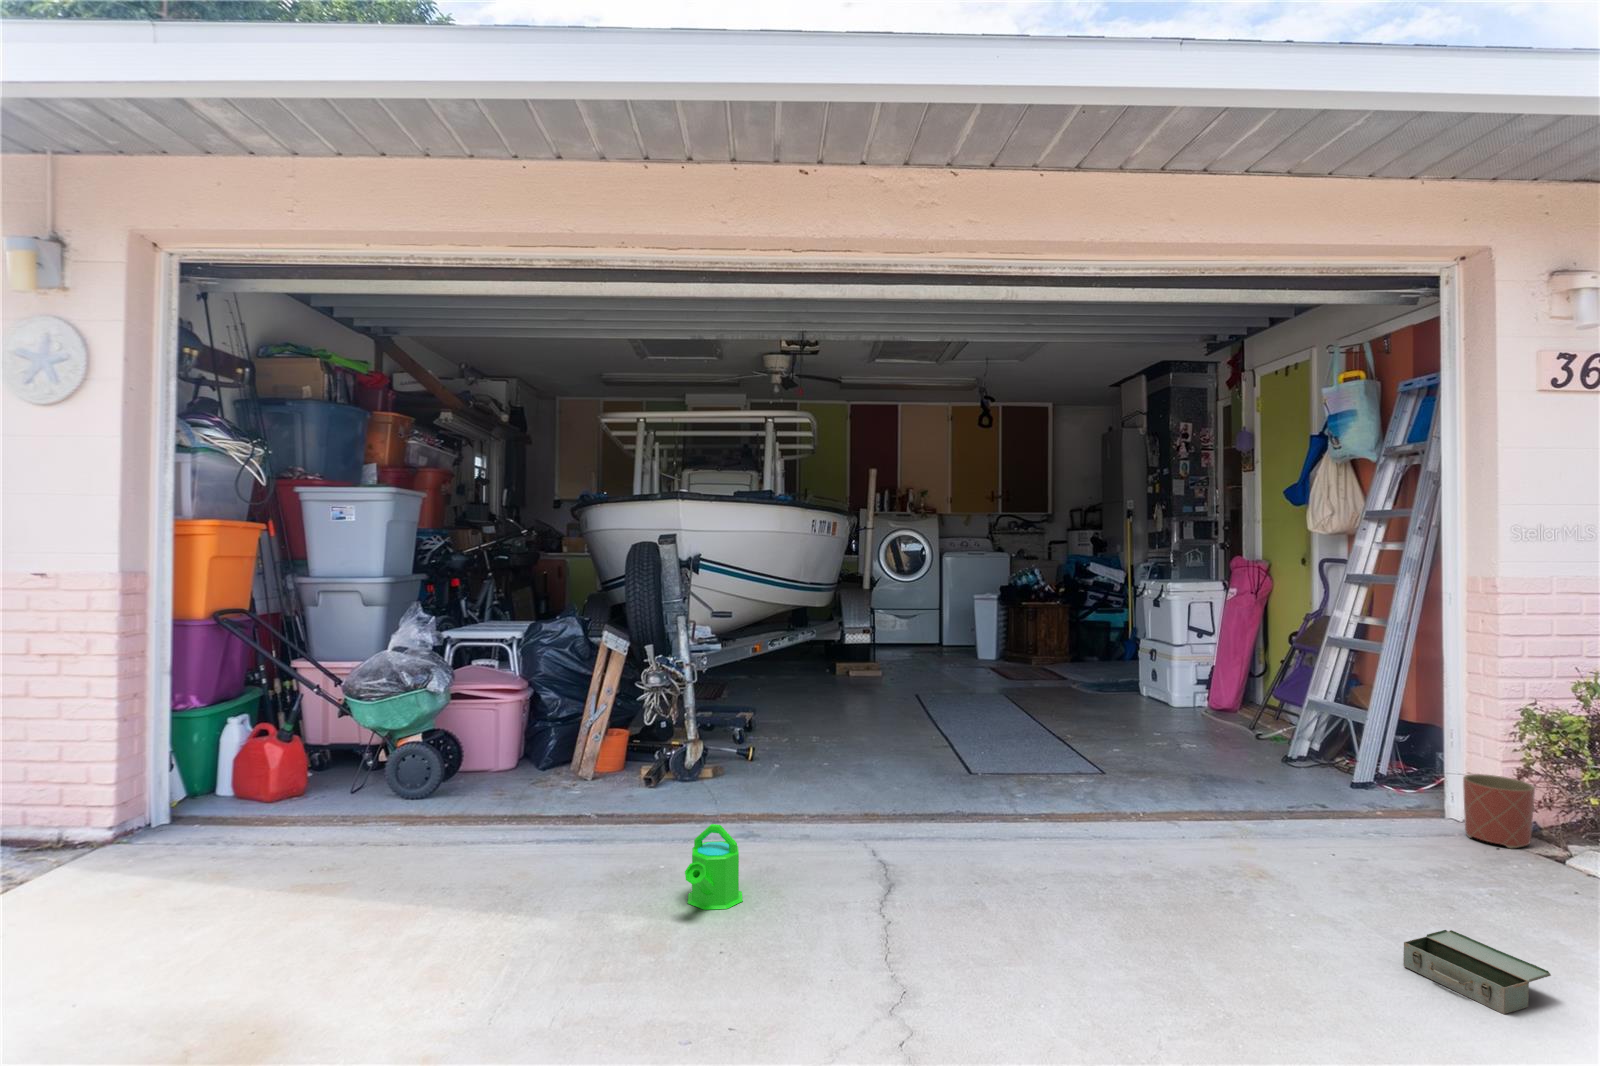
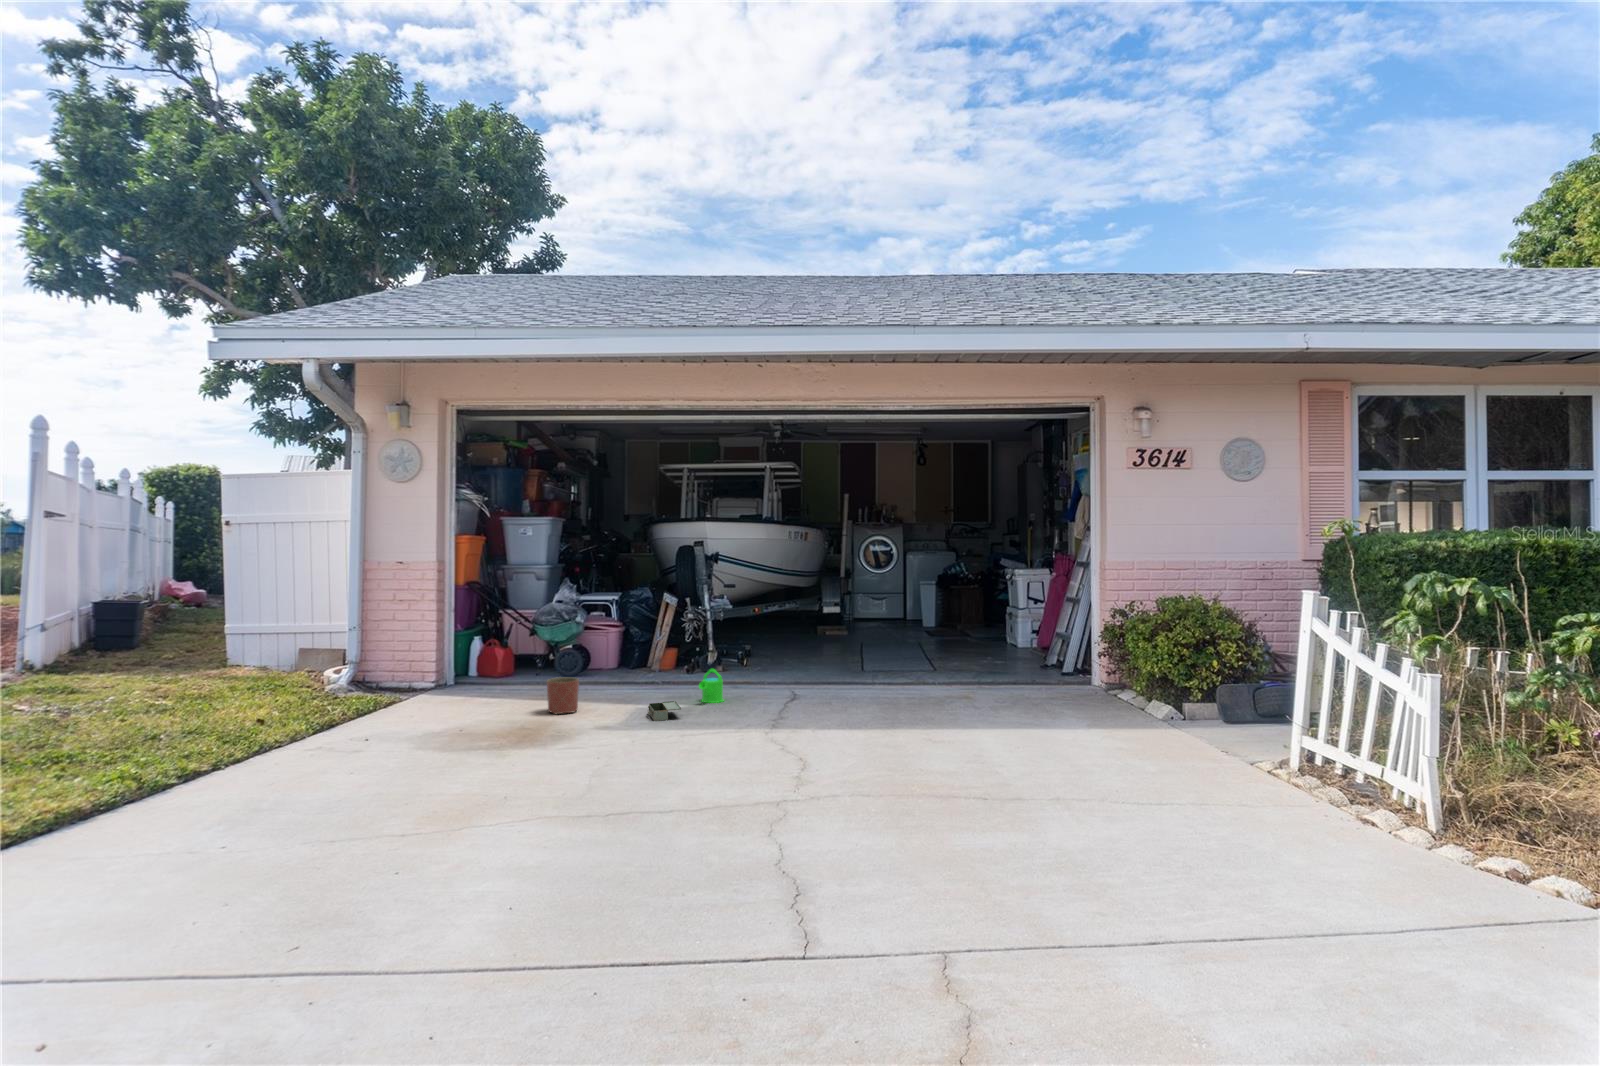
planter: present [1463,774,1535,849] -> present [547,677,579,714]
toolbox: present [1403,930,1551,1014] -> present [648,701,681,721]

